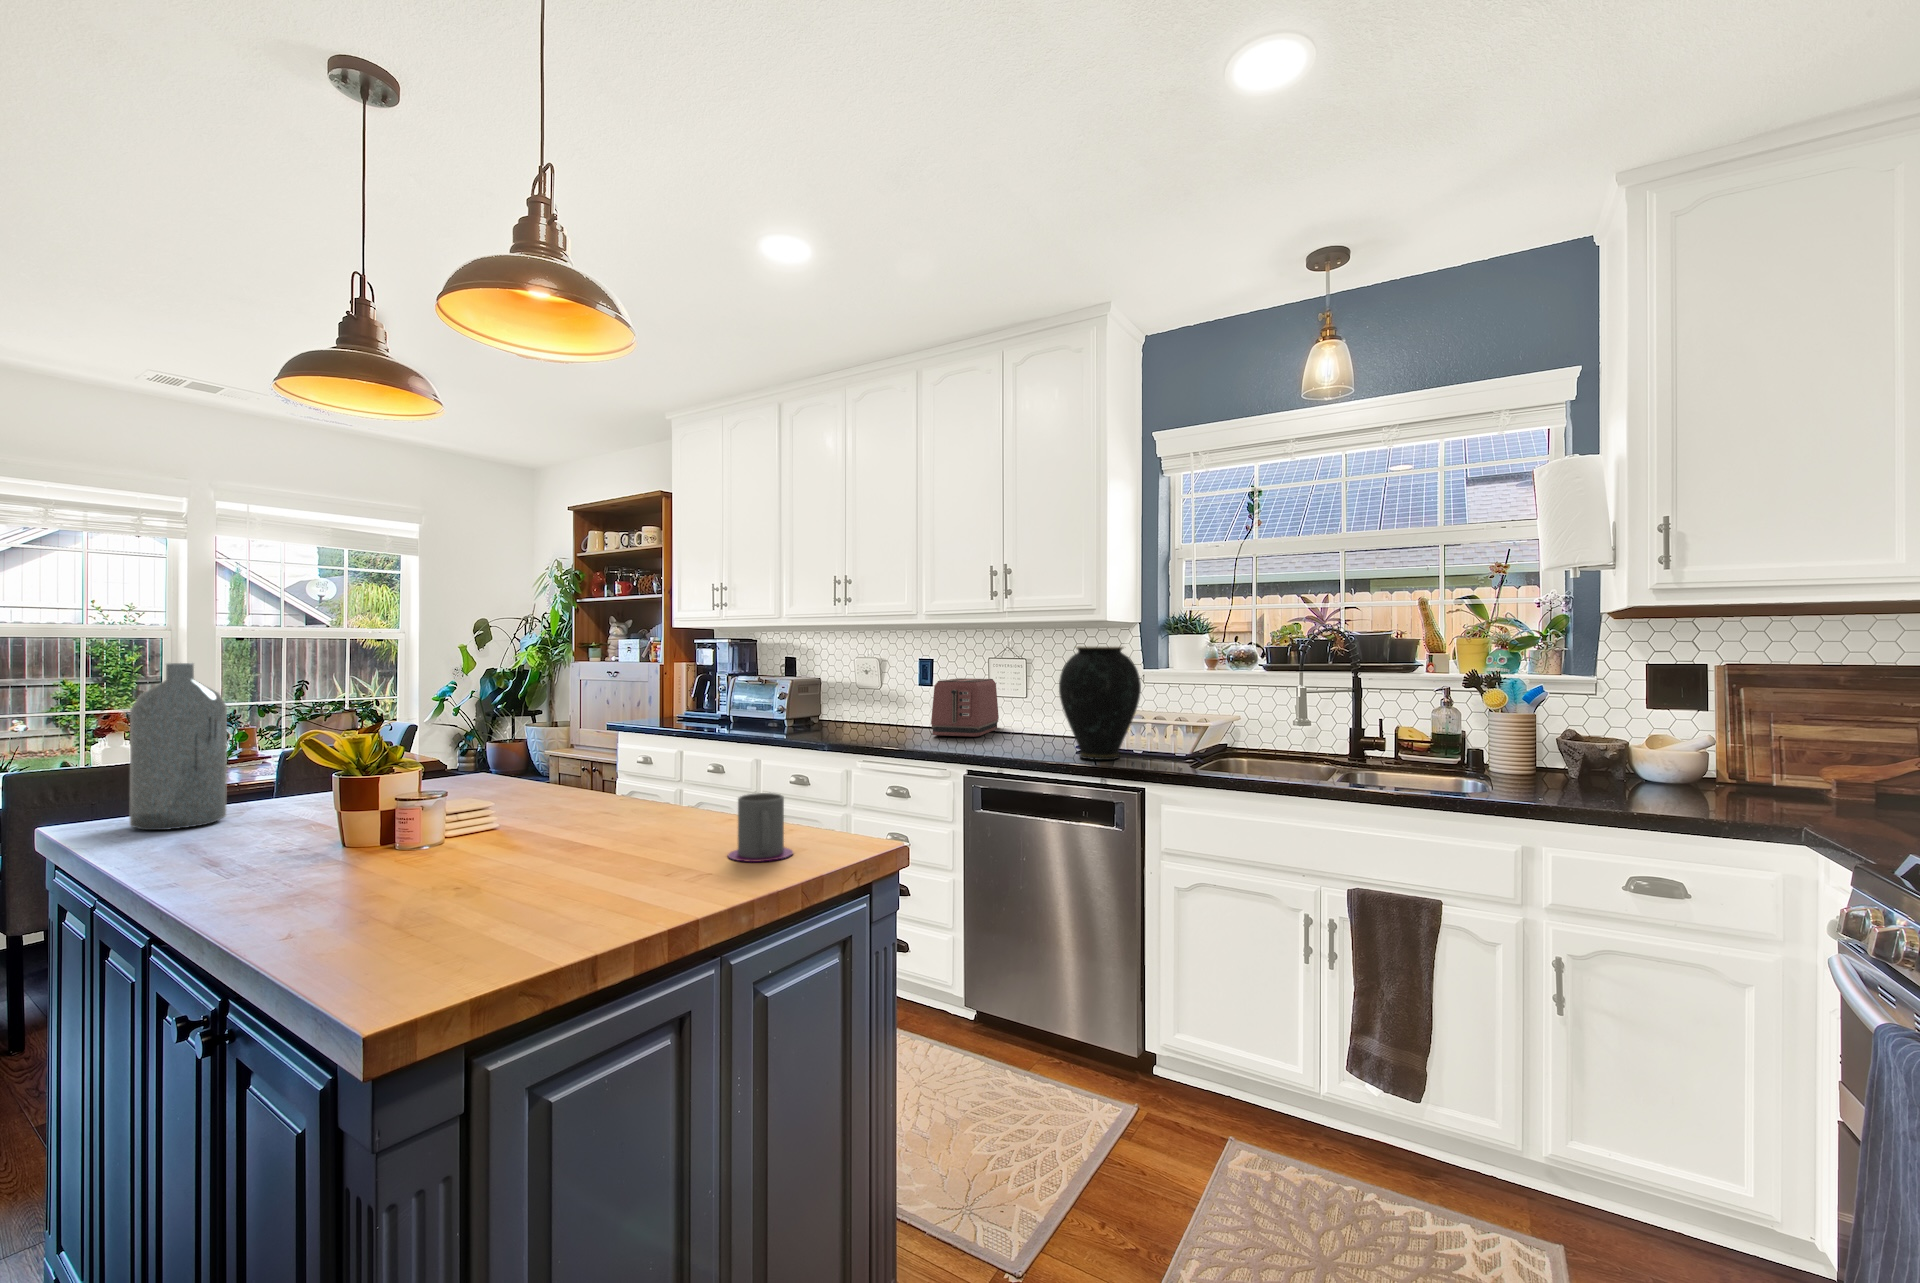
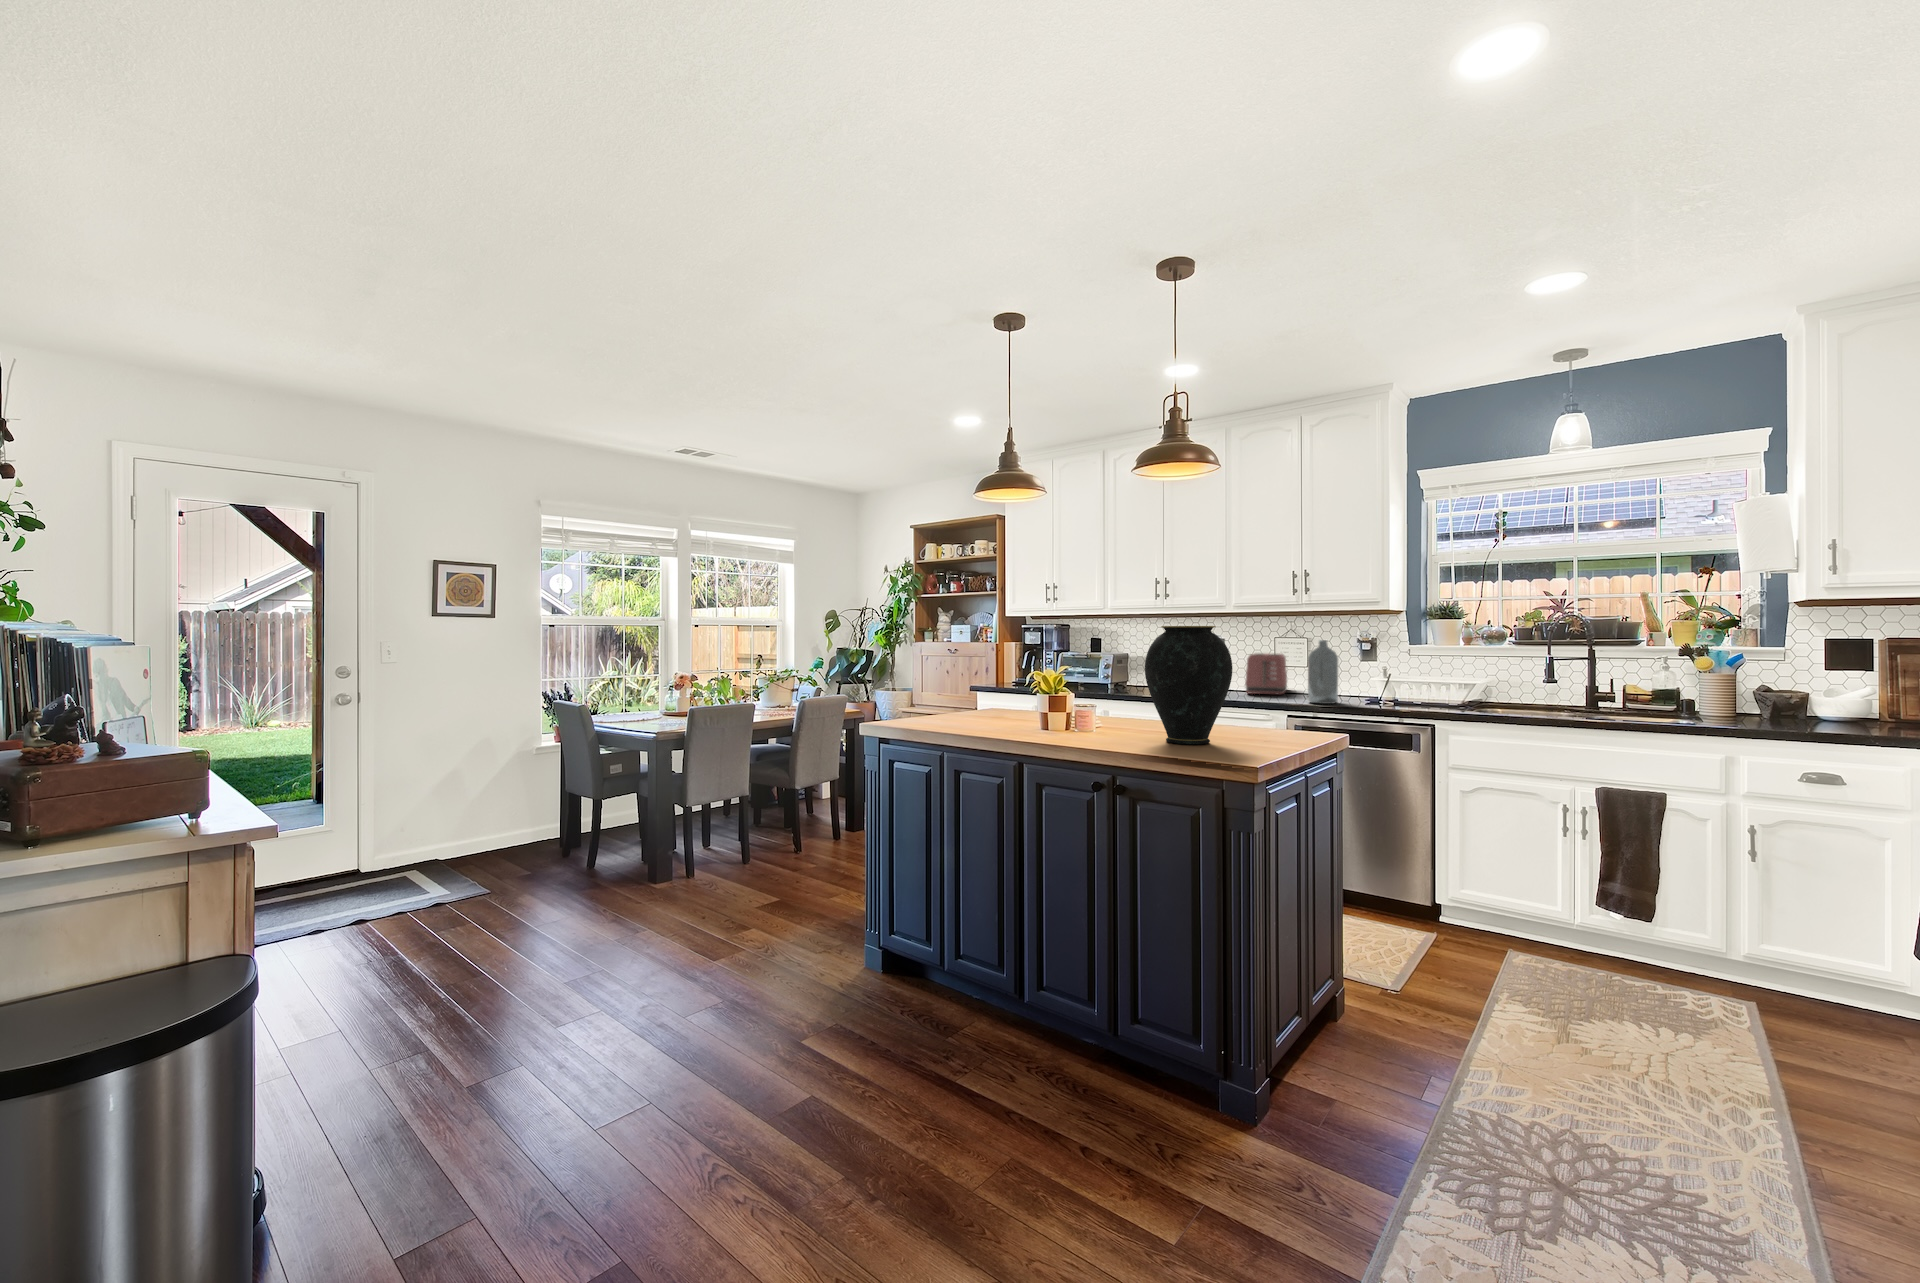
vase: present [1059,647,1141,760] -> present [1145,626,1232,744]
bottle: present [130,663,227,830] -> present [1308,640,1338,704]
mug: present [728,793,793,862] -> none [1266,706,1302,739]

